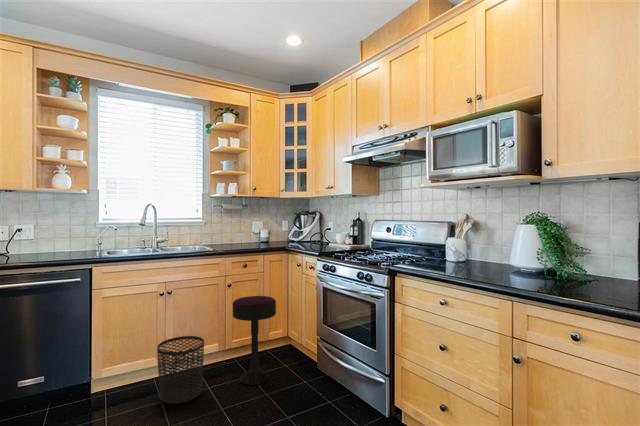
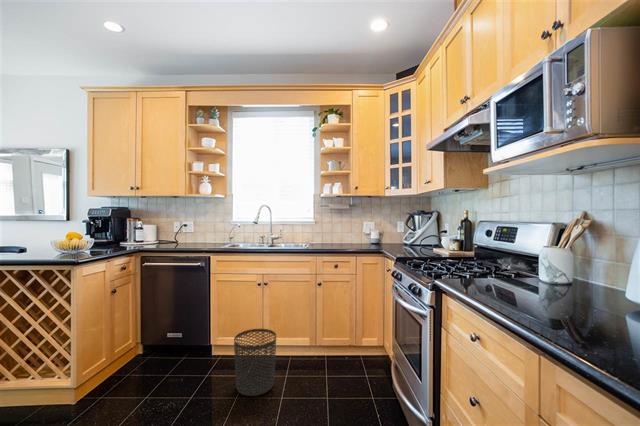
bar stool: present [233,296,276,385] -> none [304,300,349,400]

